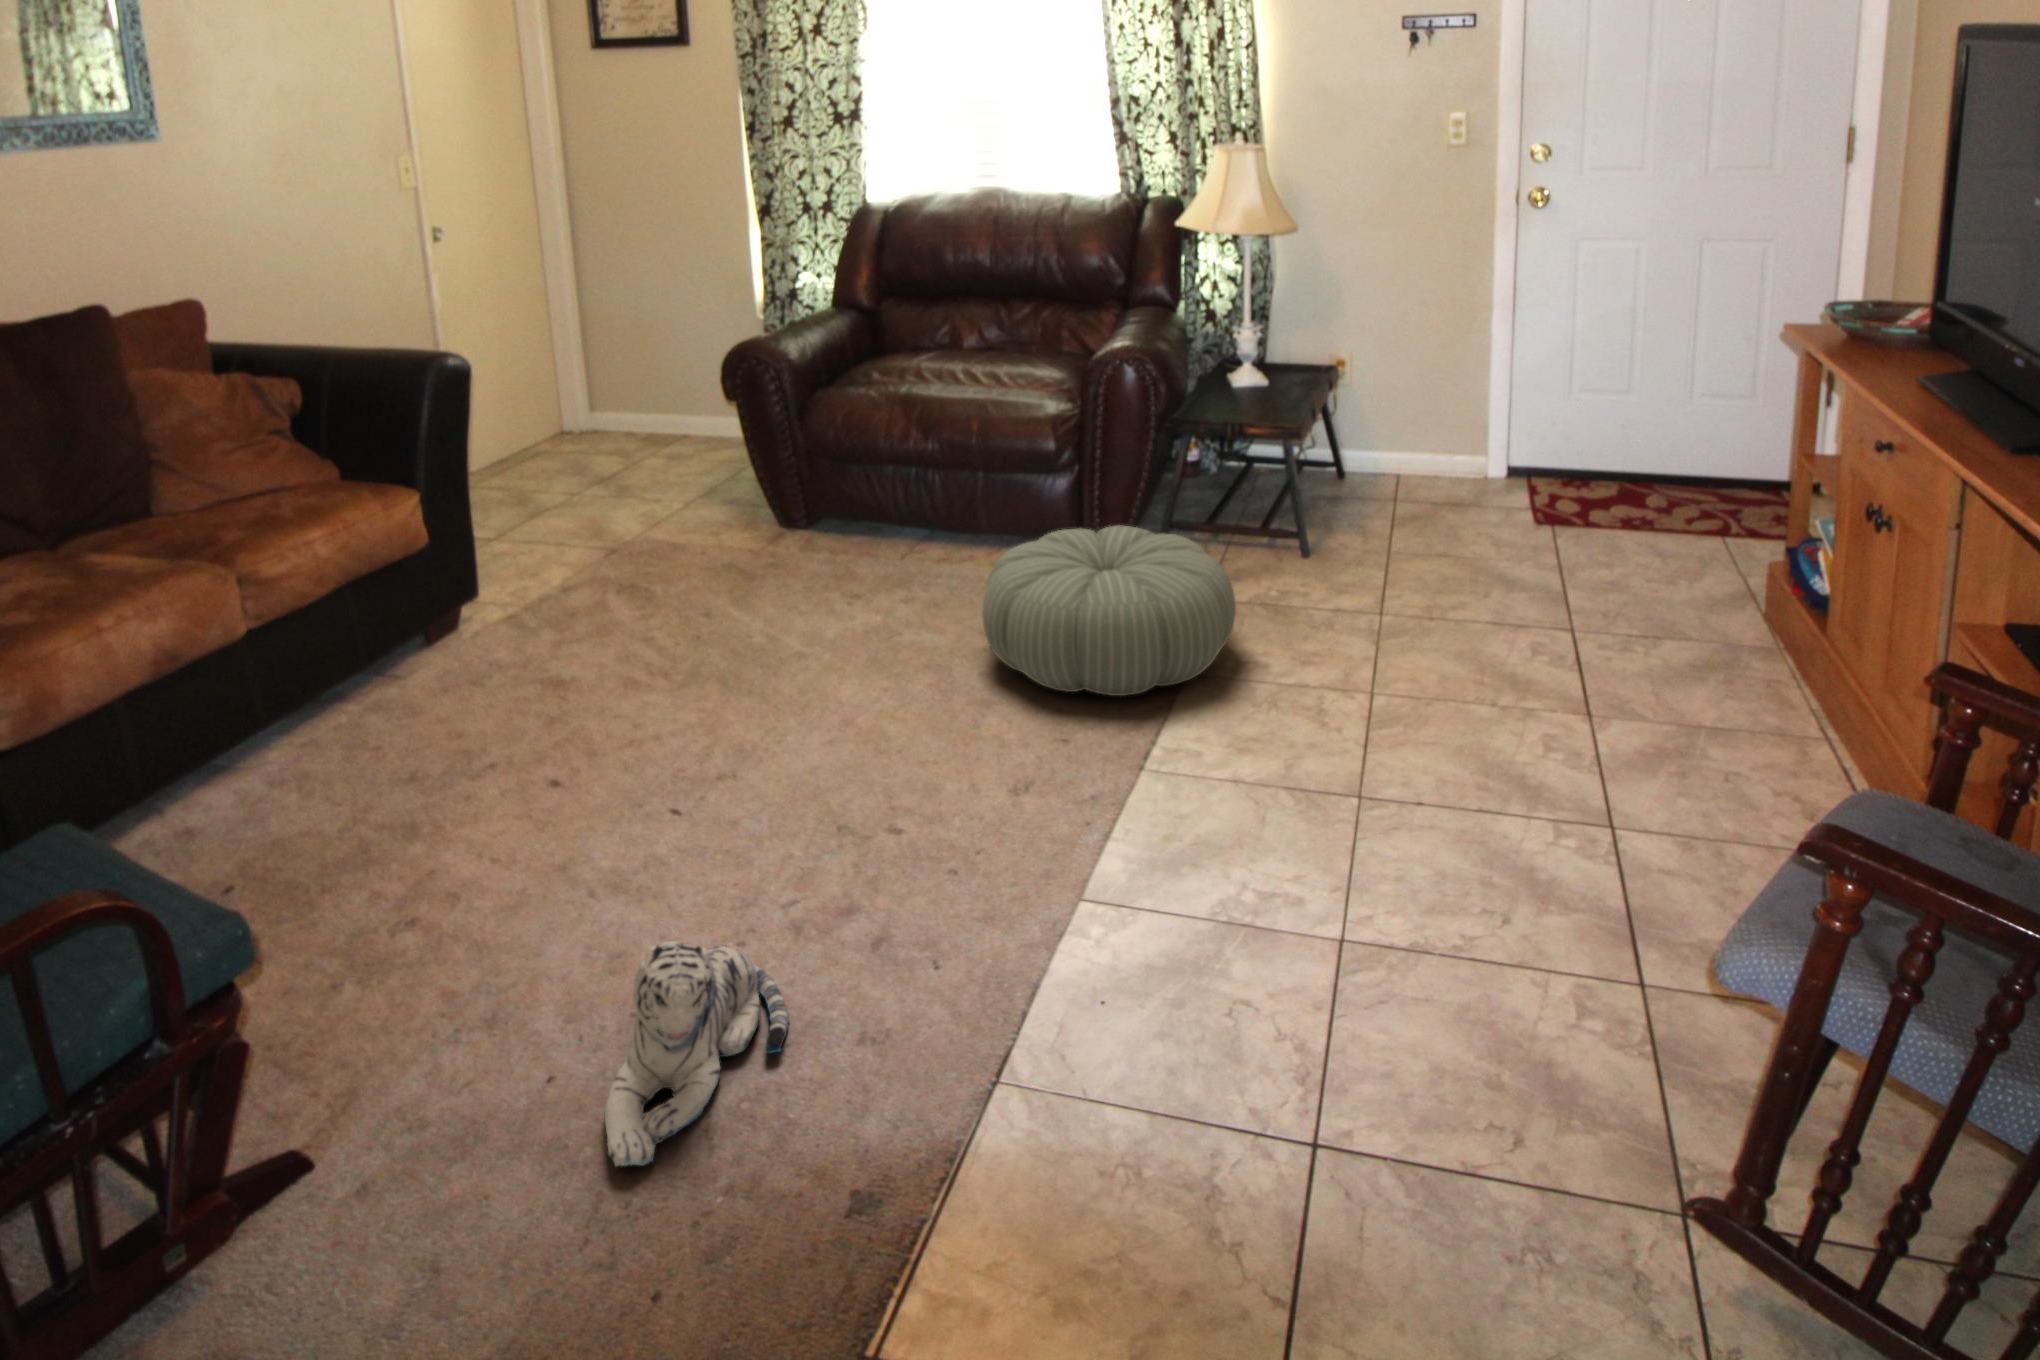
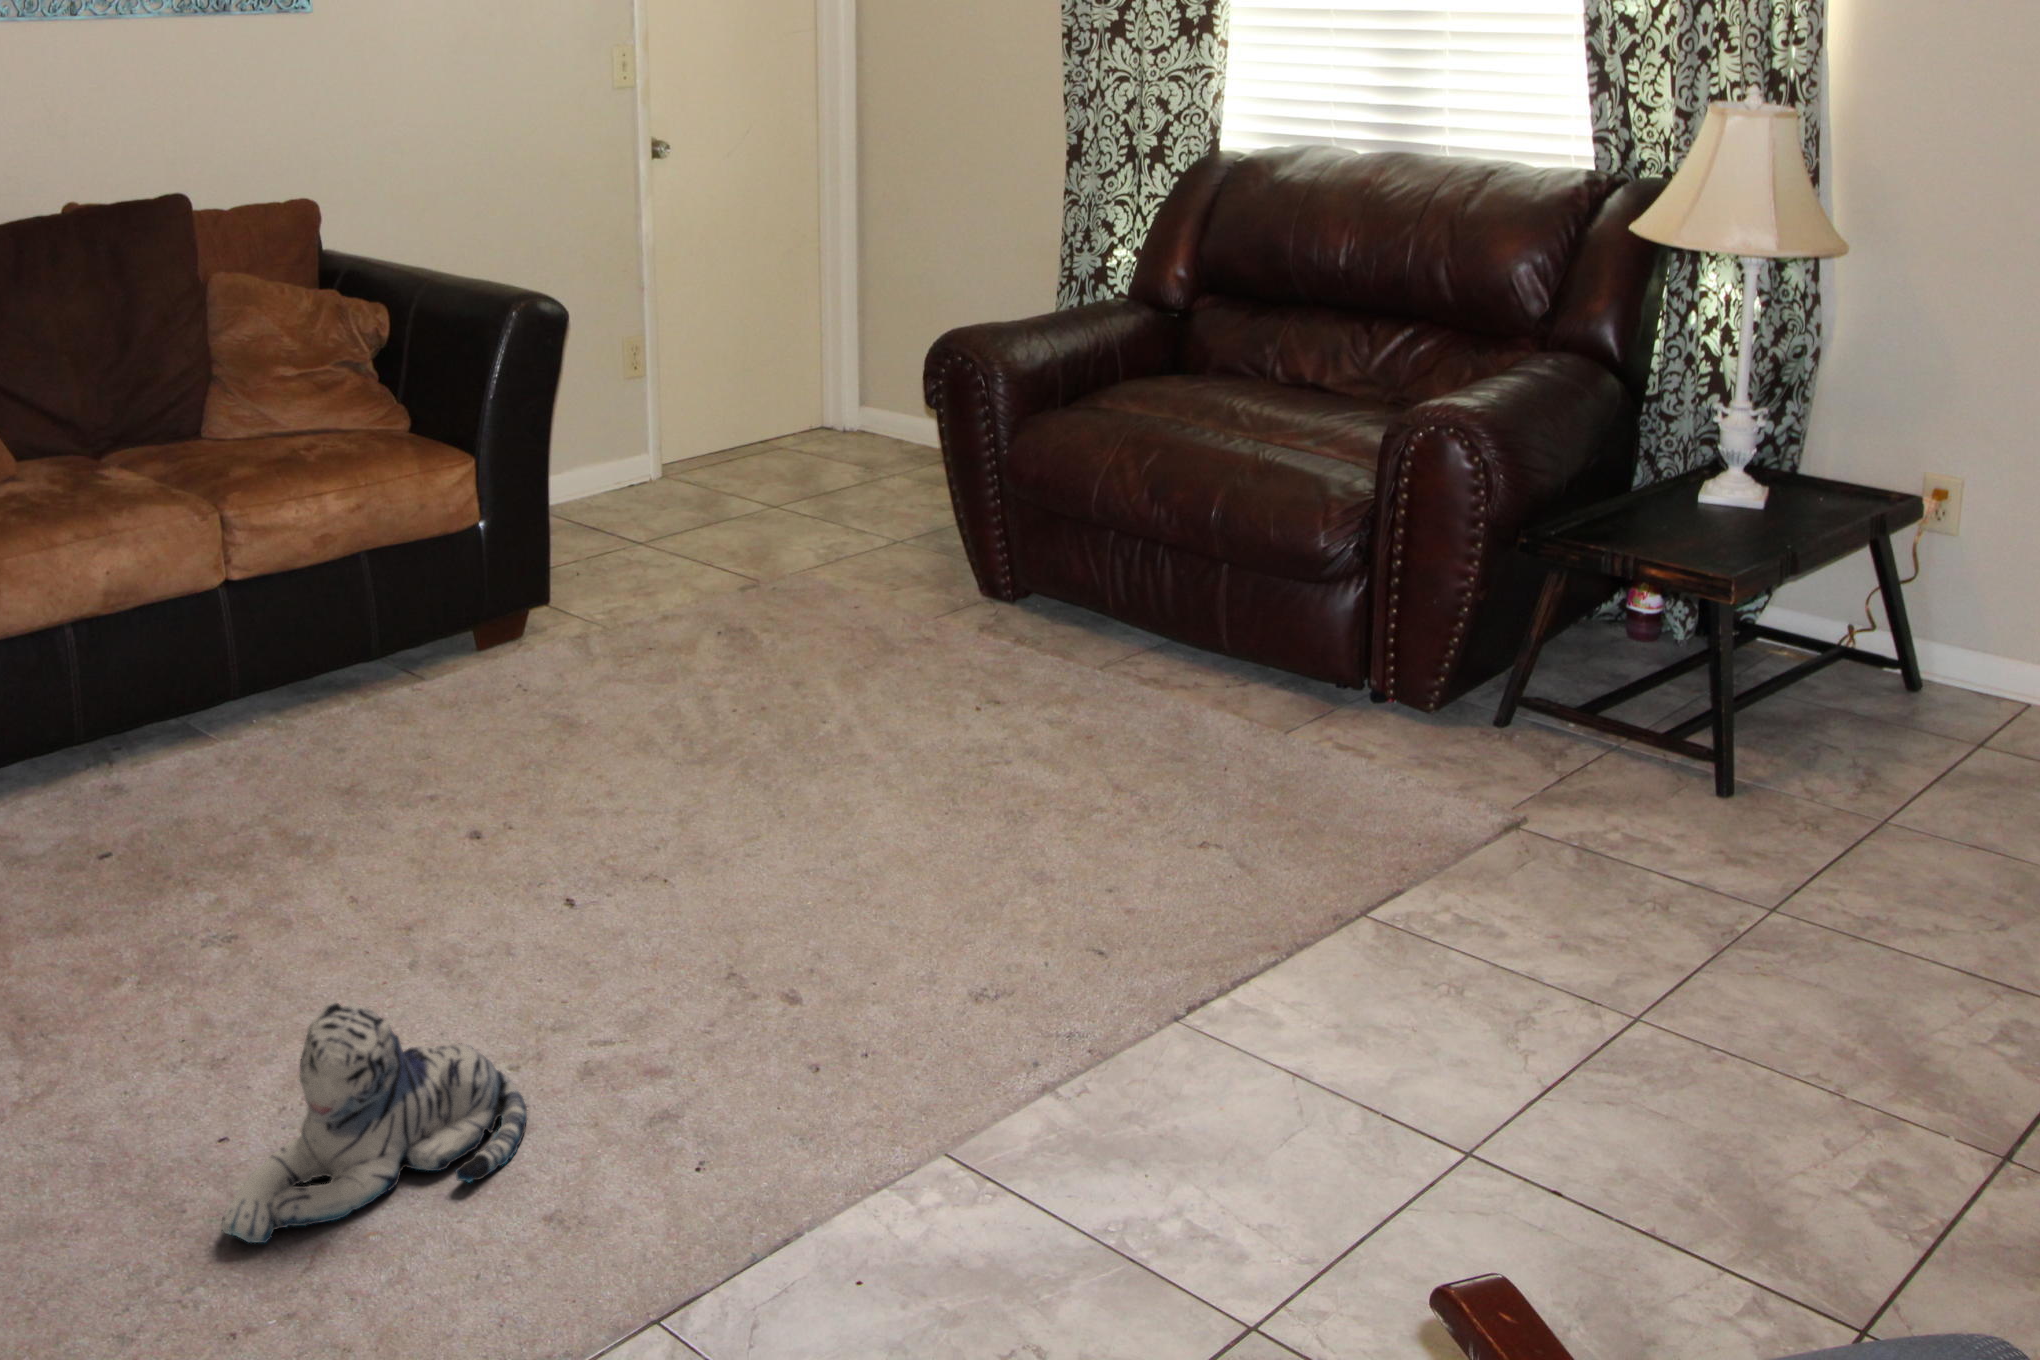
pouf: present [982,525,1236,696] -> none [1087,658,1481,913]

